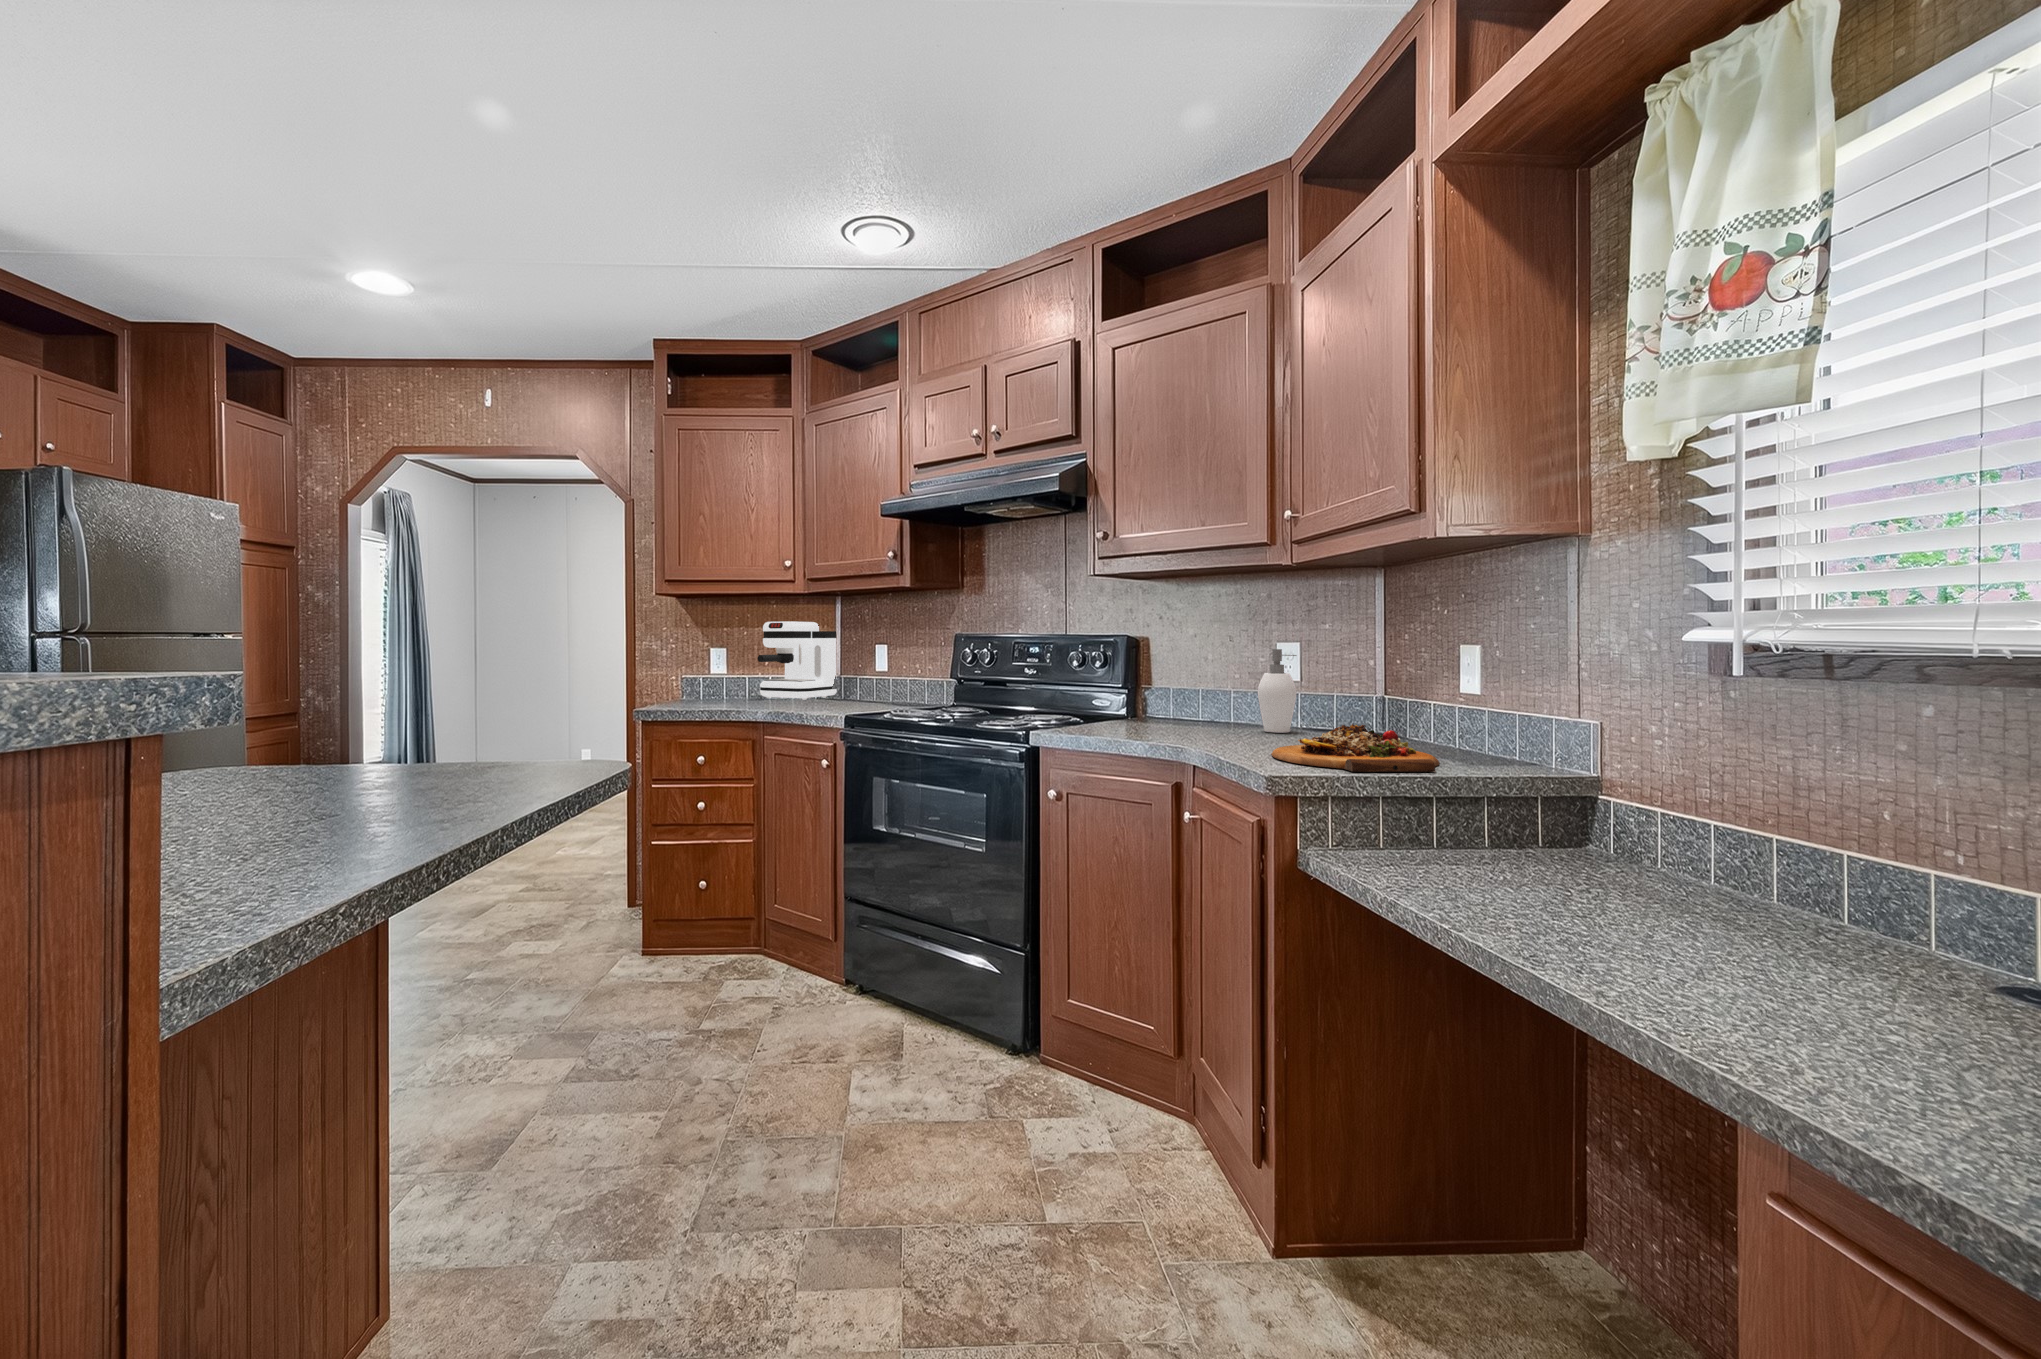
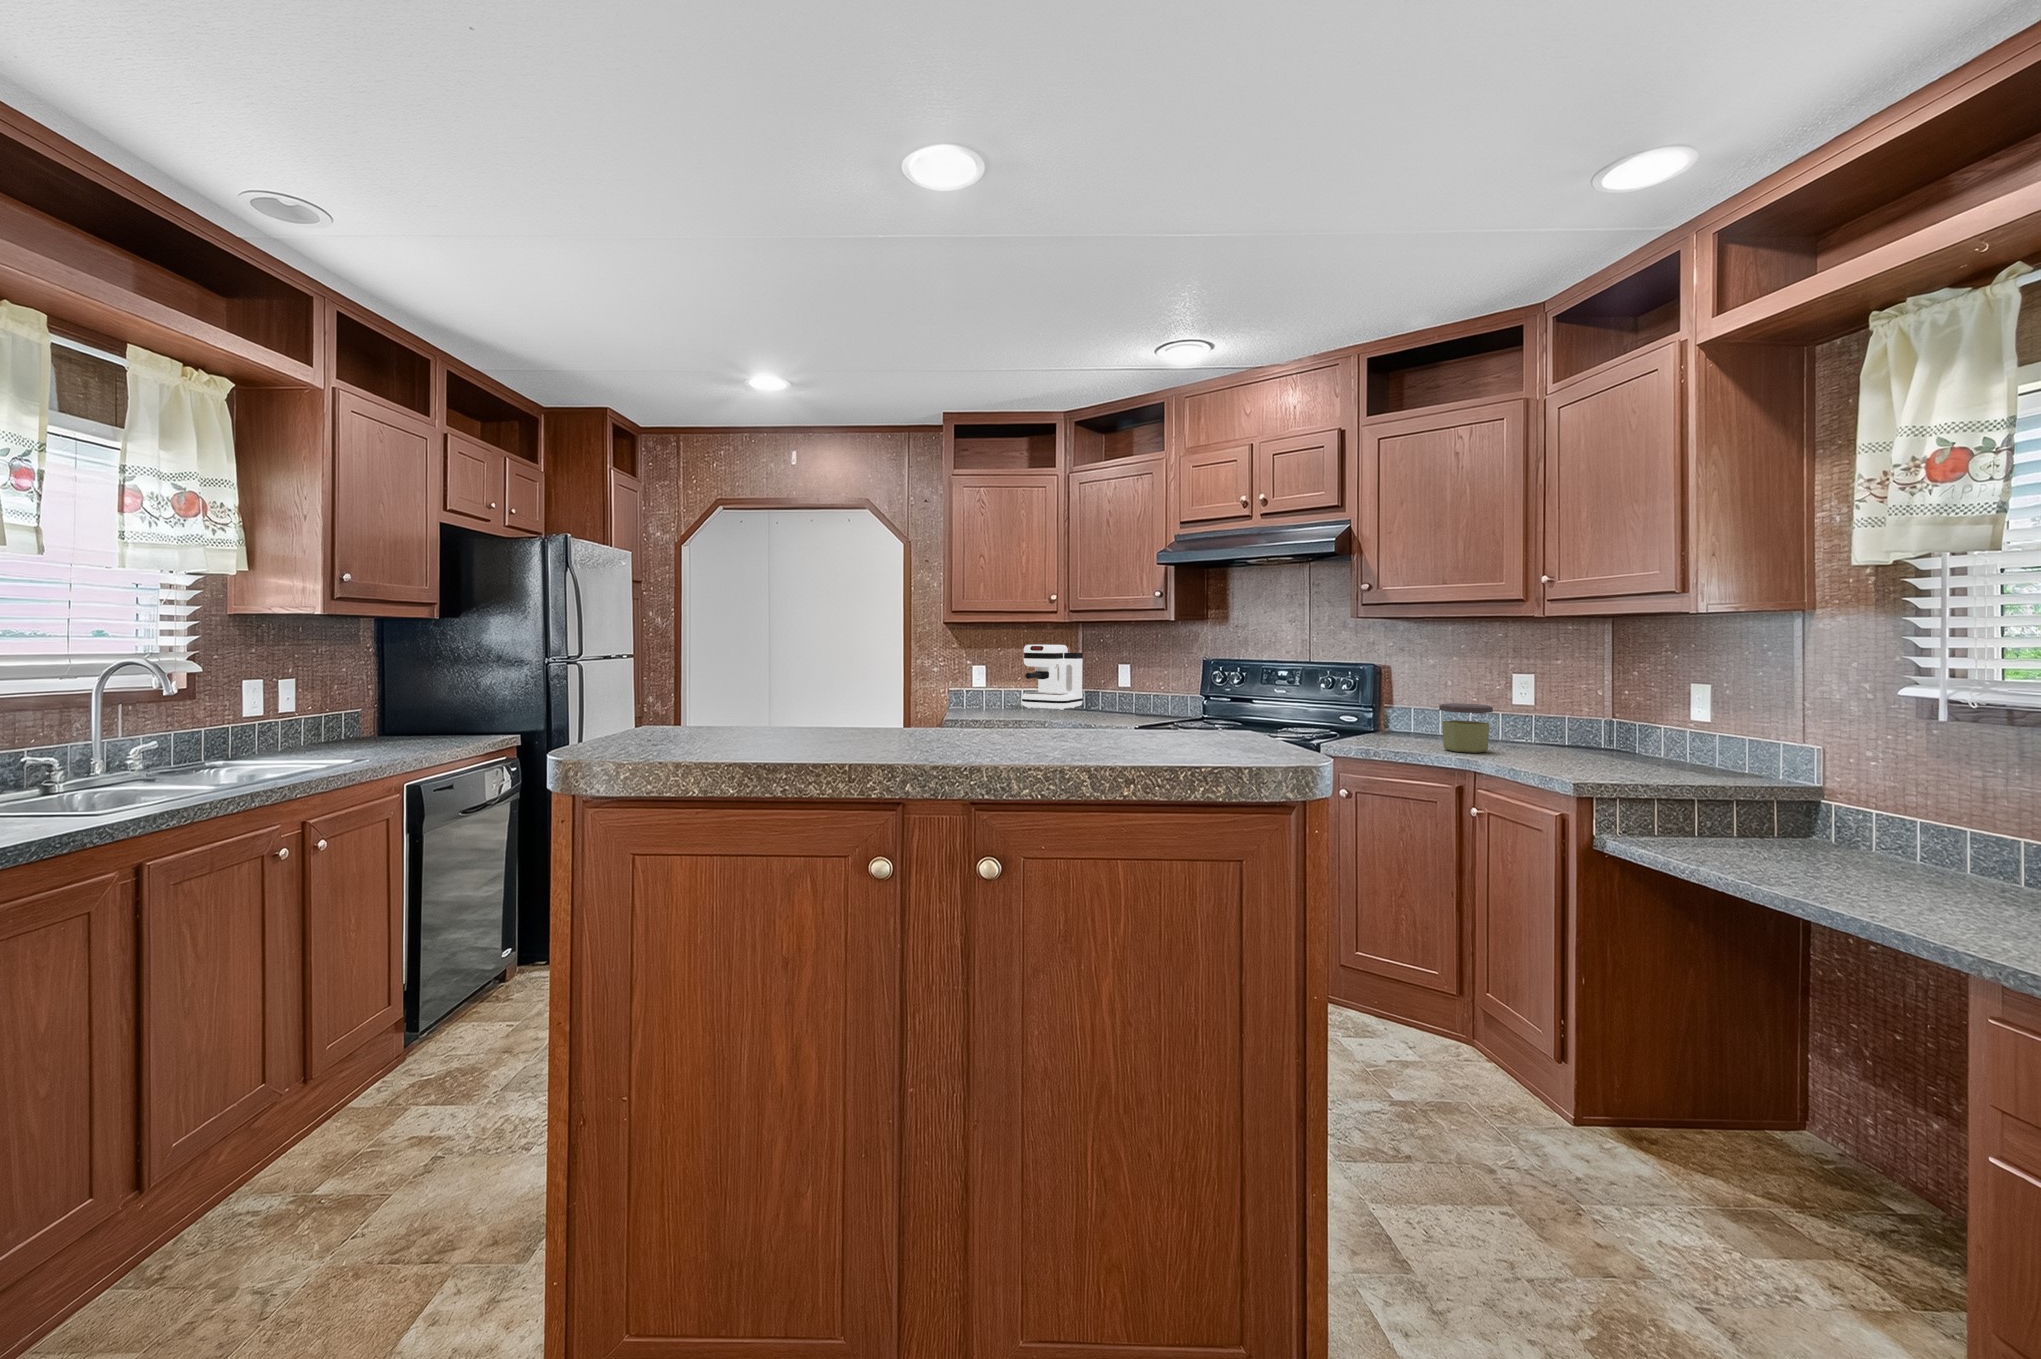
soap dispenser: present [1258,649,1296,733] -> none [1504,681,1541,747]
jar: none [1169,677,1231,740] -> present [1439,703,1493,753]
cutting board: present [1271,724,1440,772] -> none [1545,744,1692,781]

